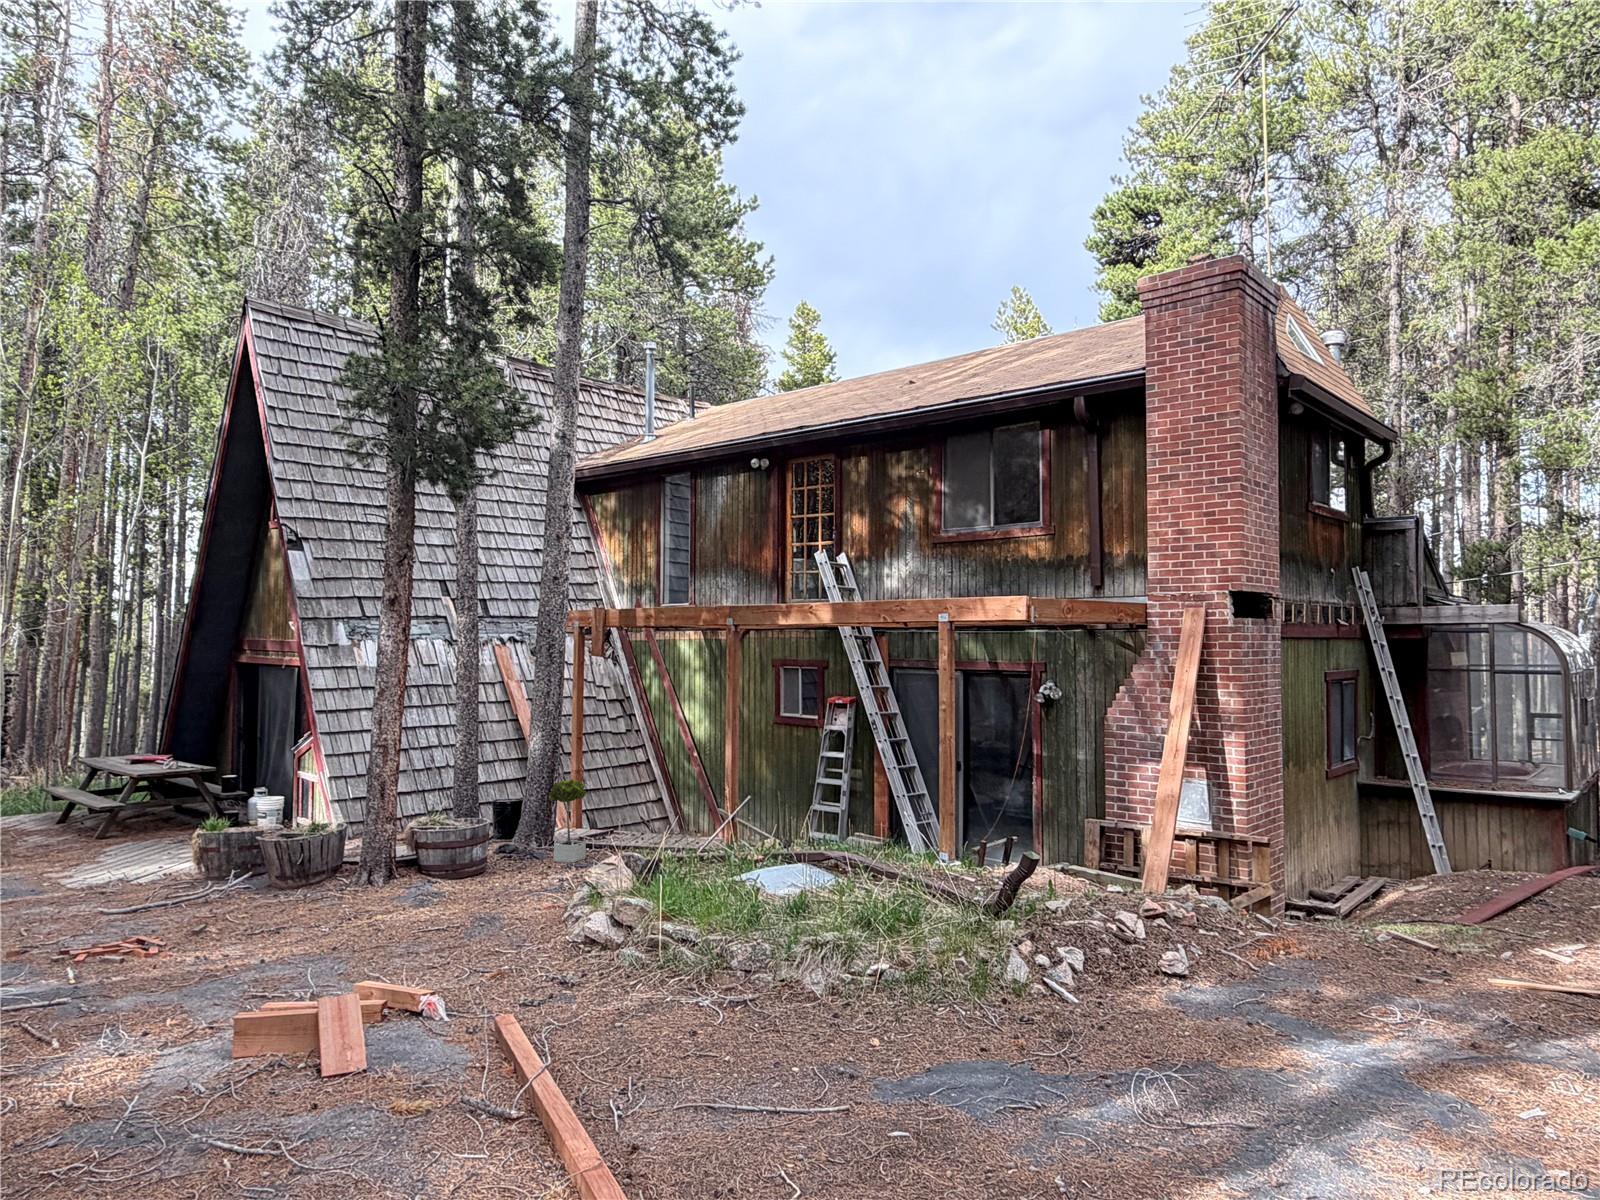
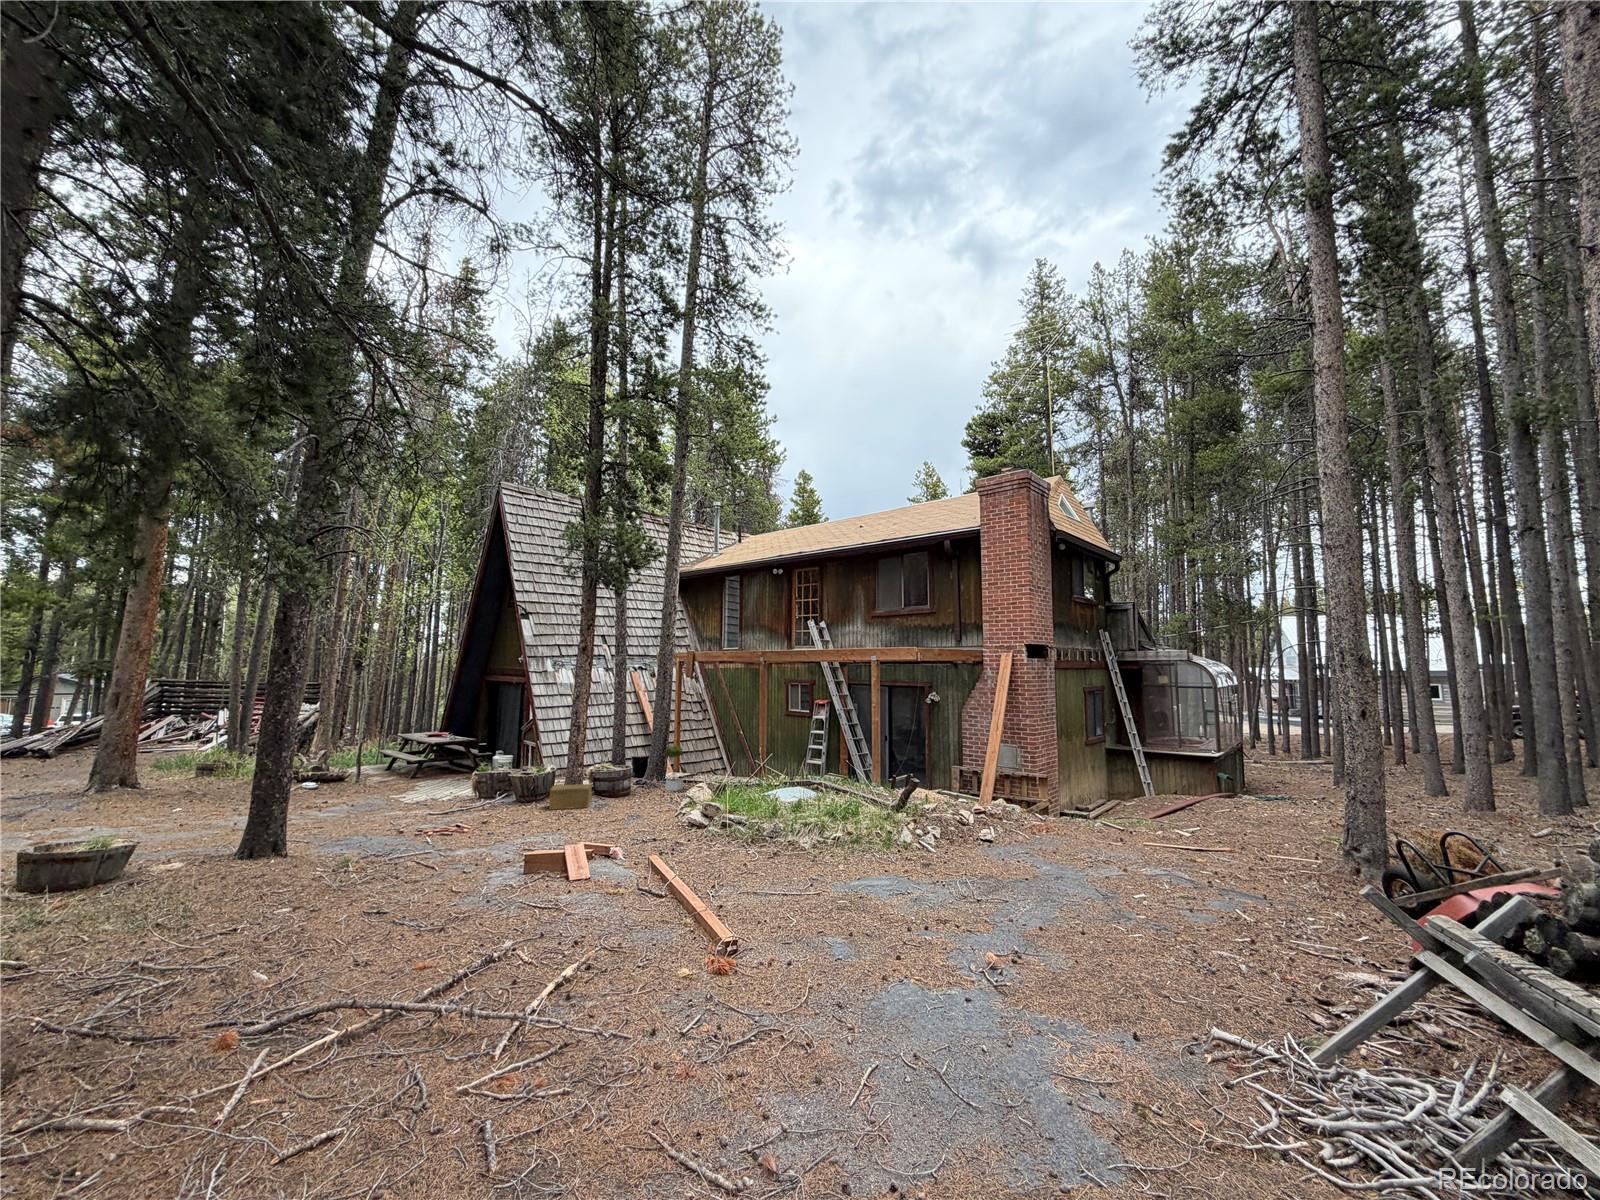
cardboard box: none [326,853,410,902] -> present [549,784,592,809]

